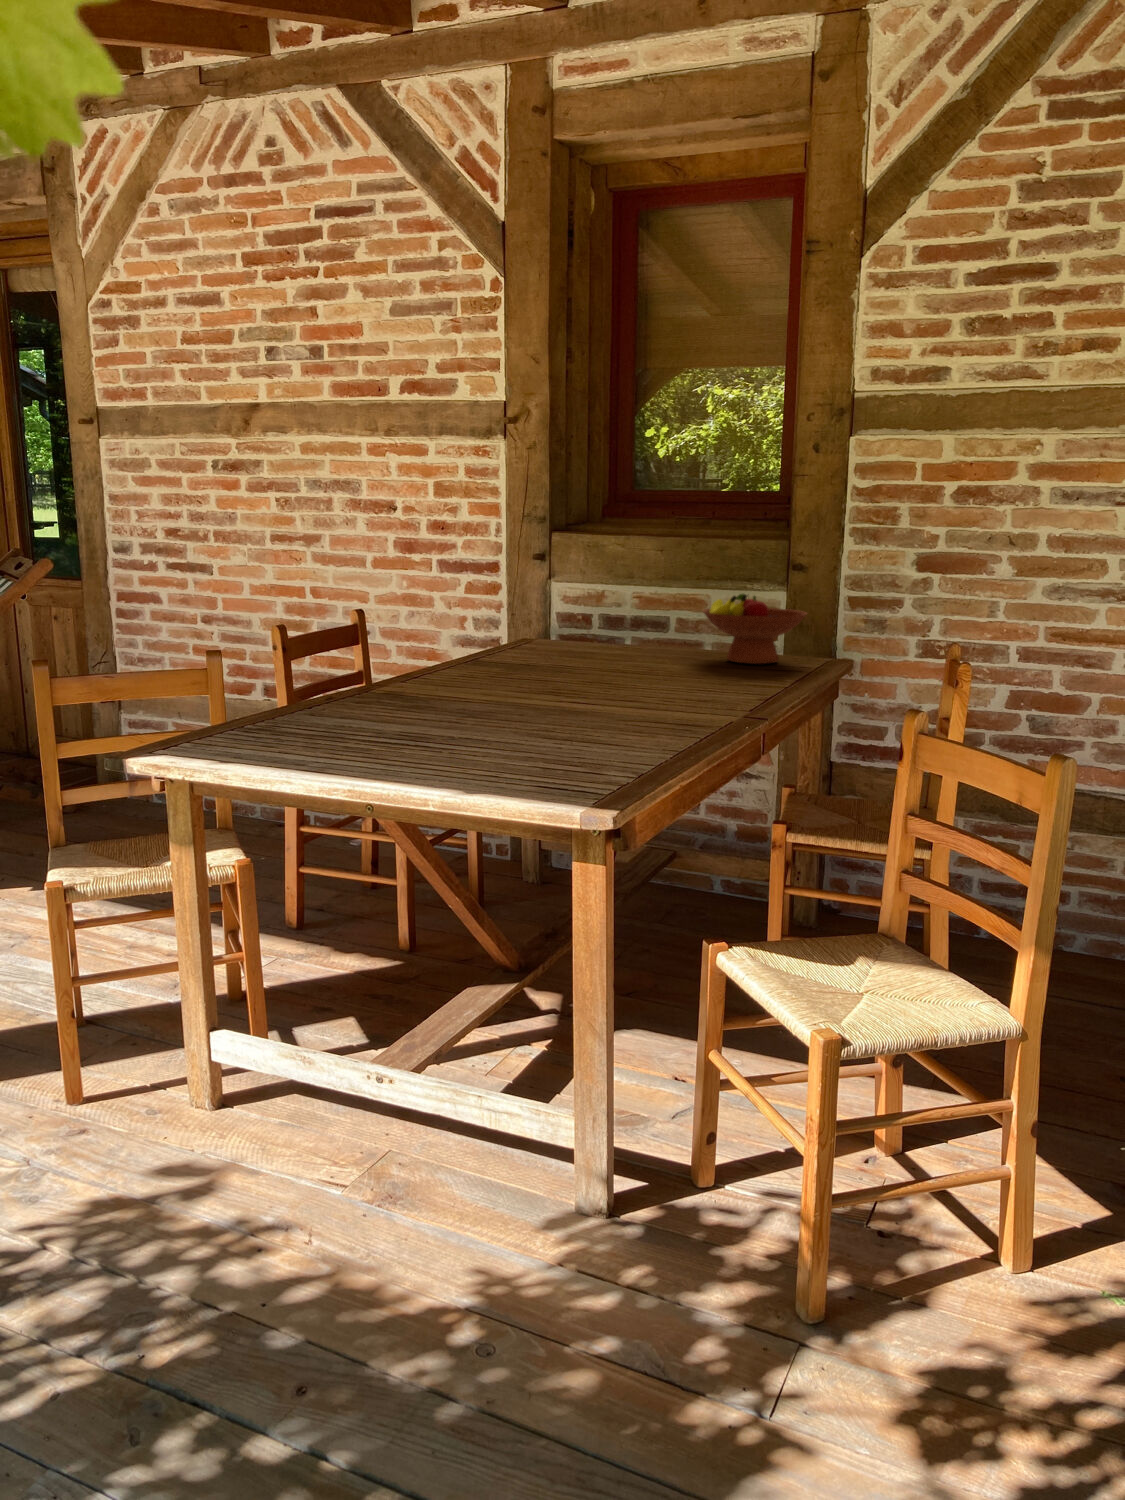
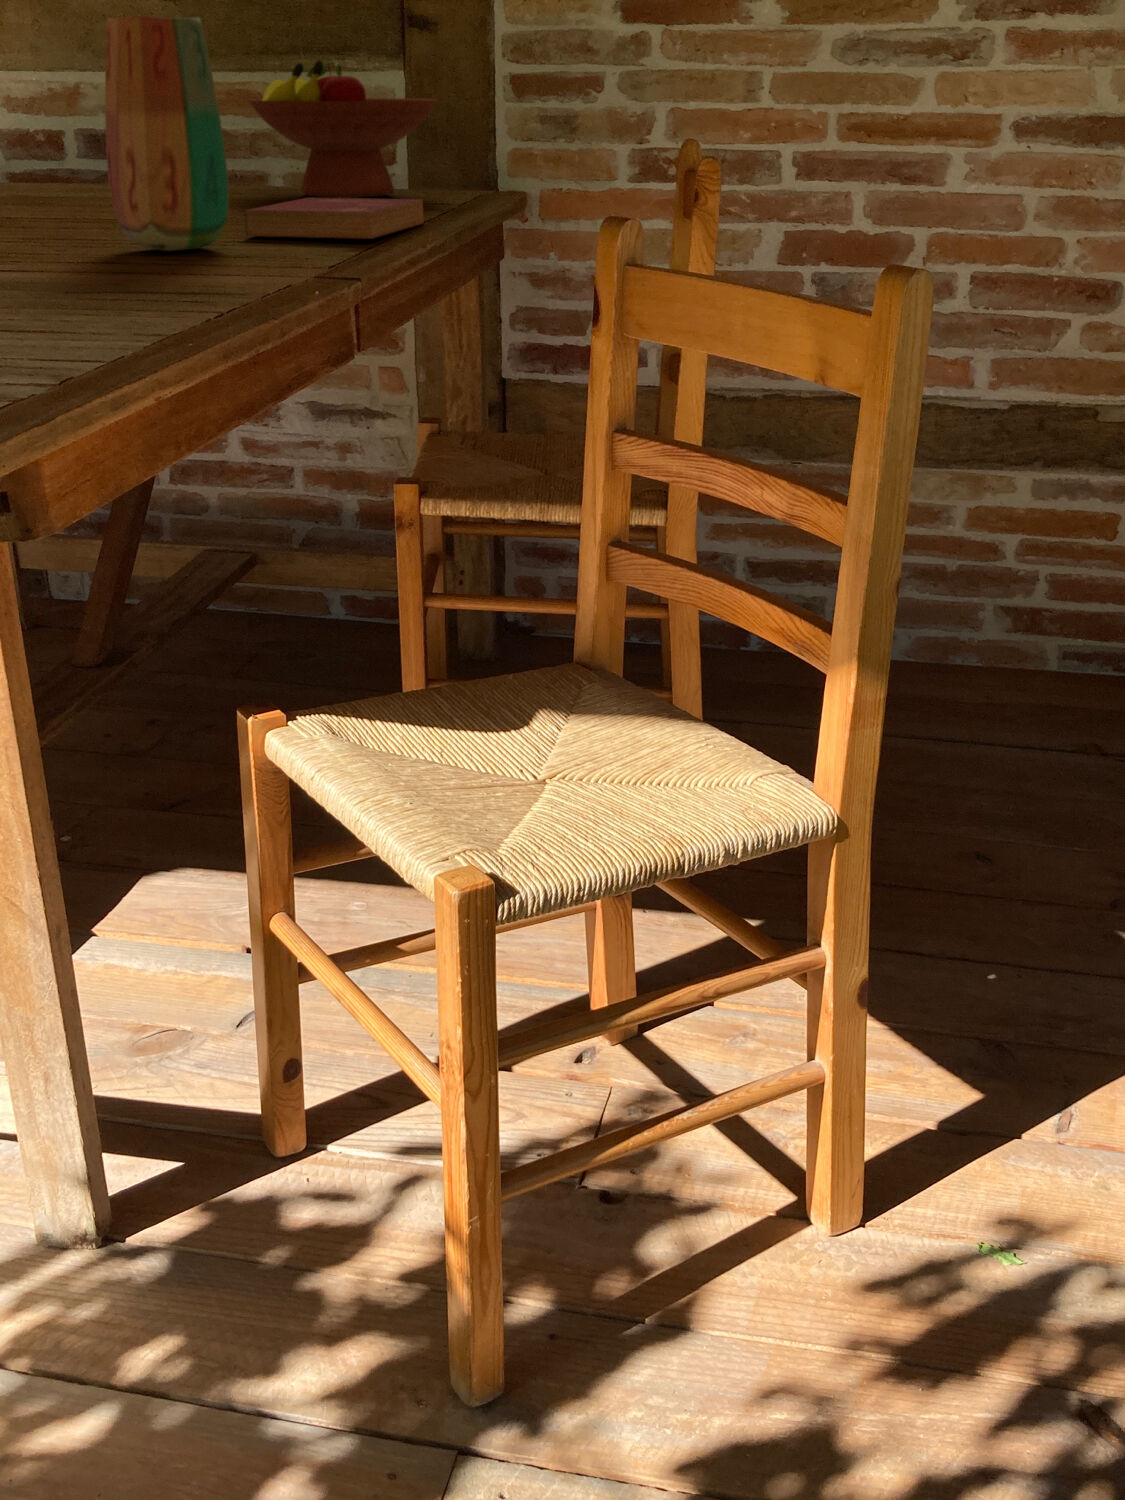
vase: none [643,588,703,700] -> present [105,16,229,251]
book: none [706,668,800,697] -> present [245,198,423,239]

